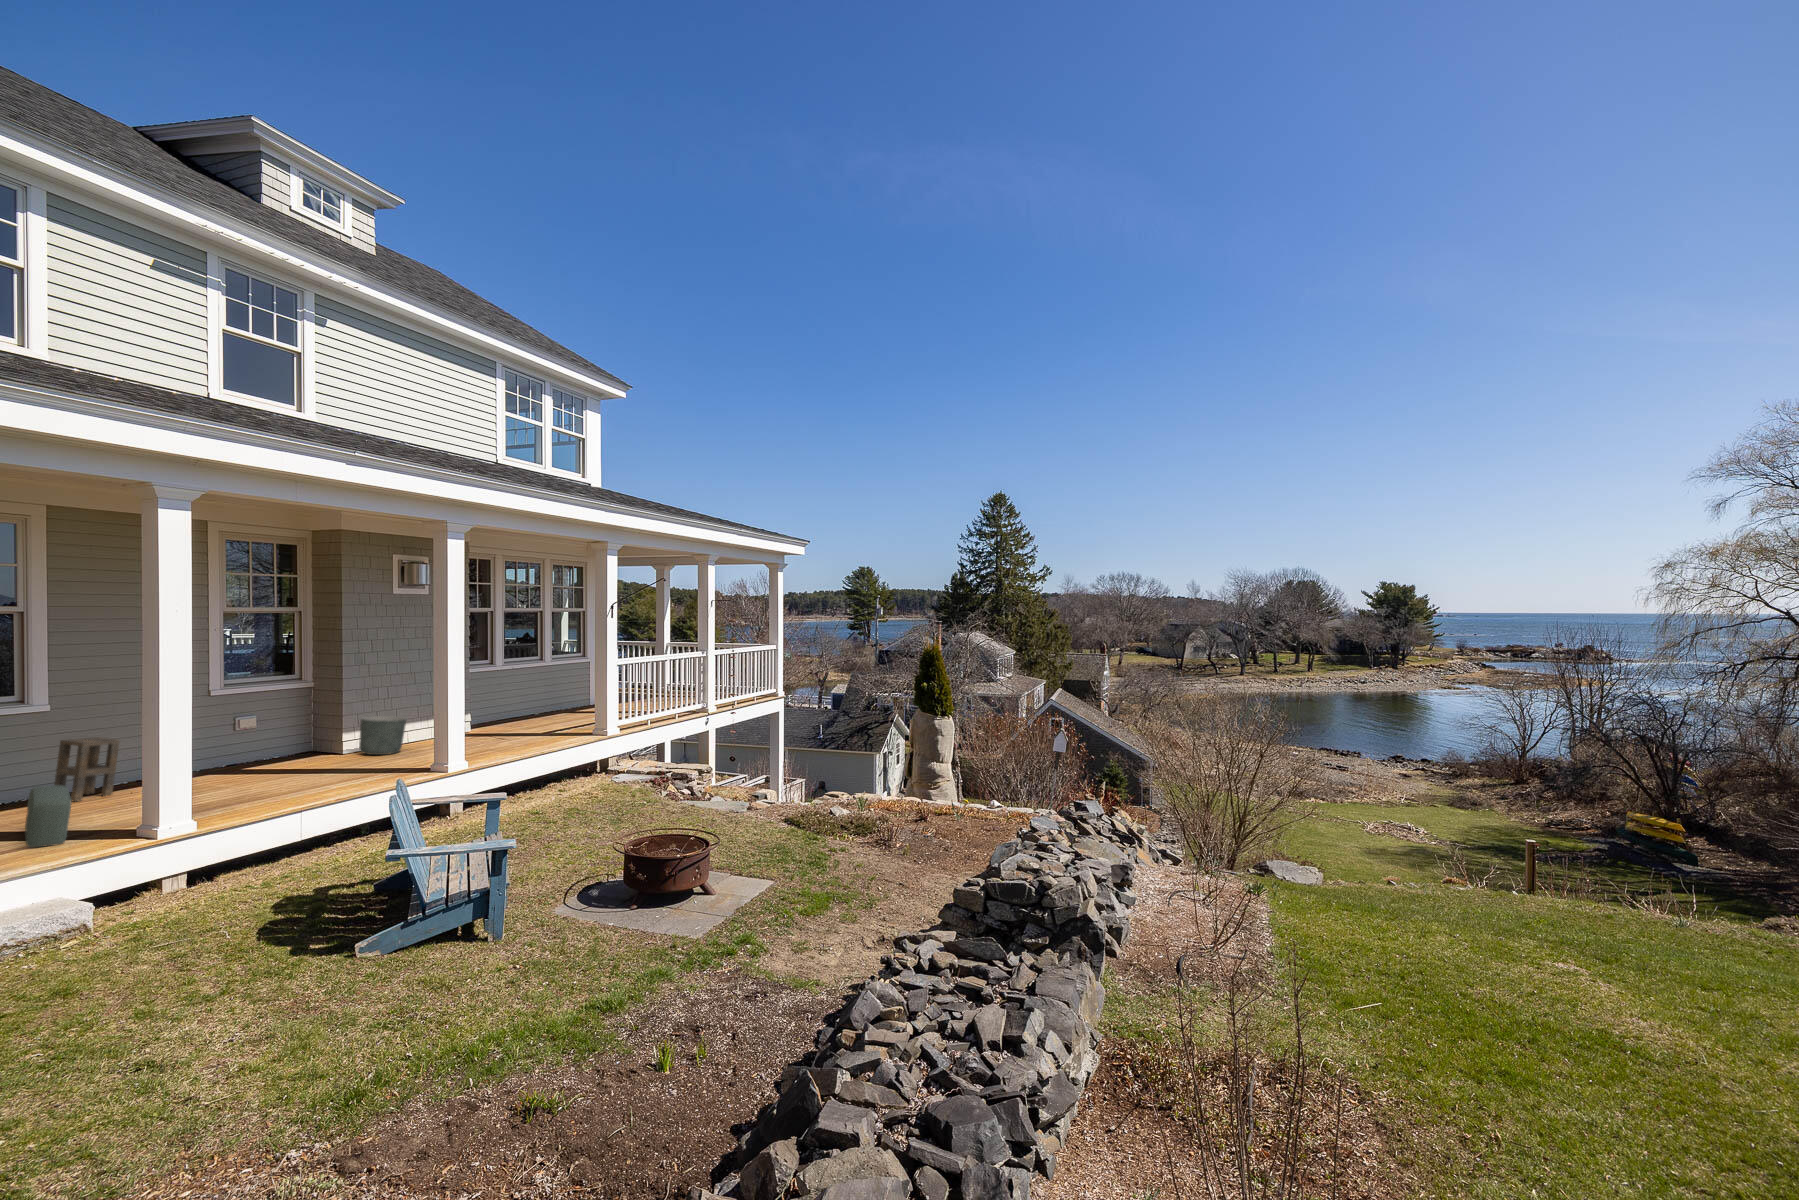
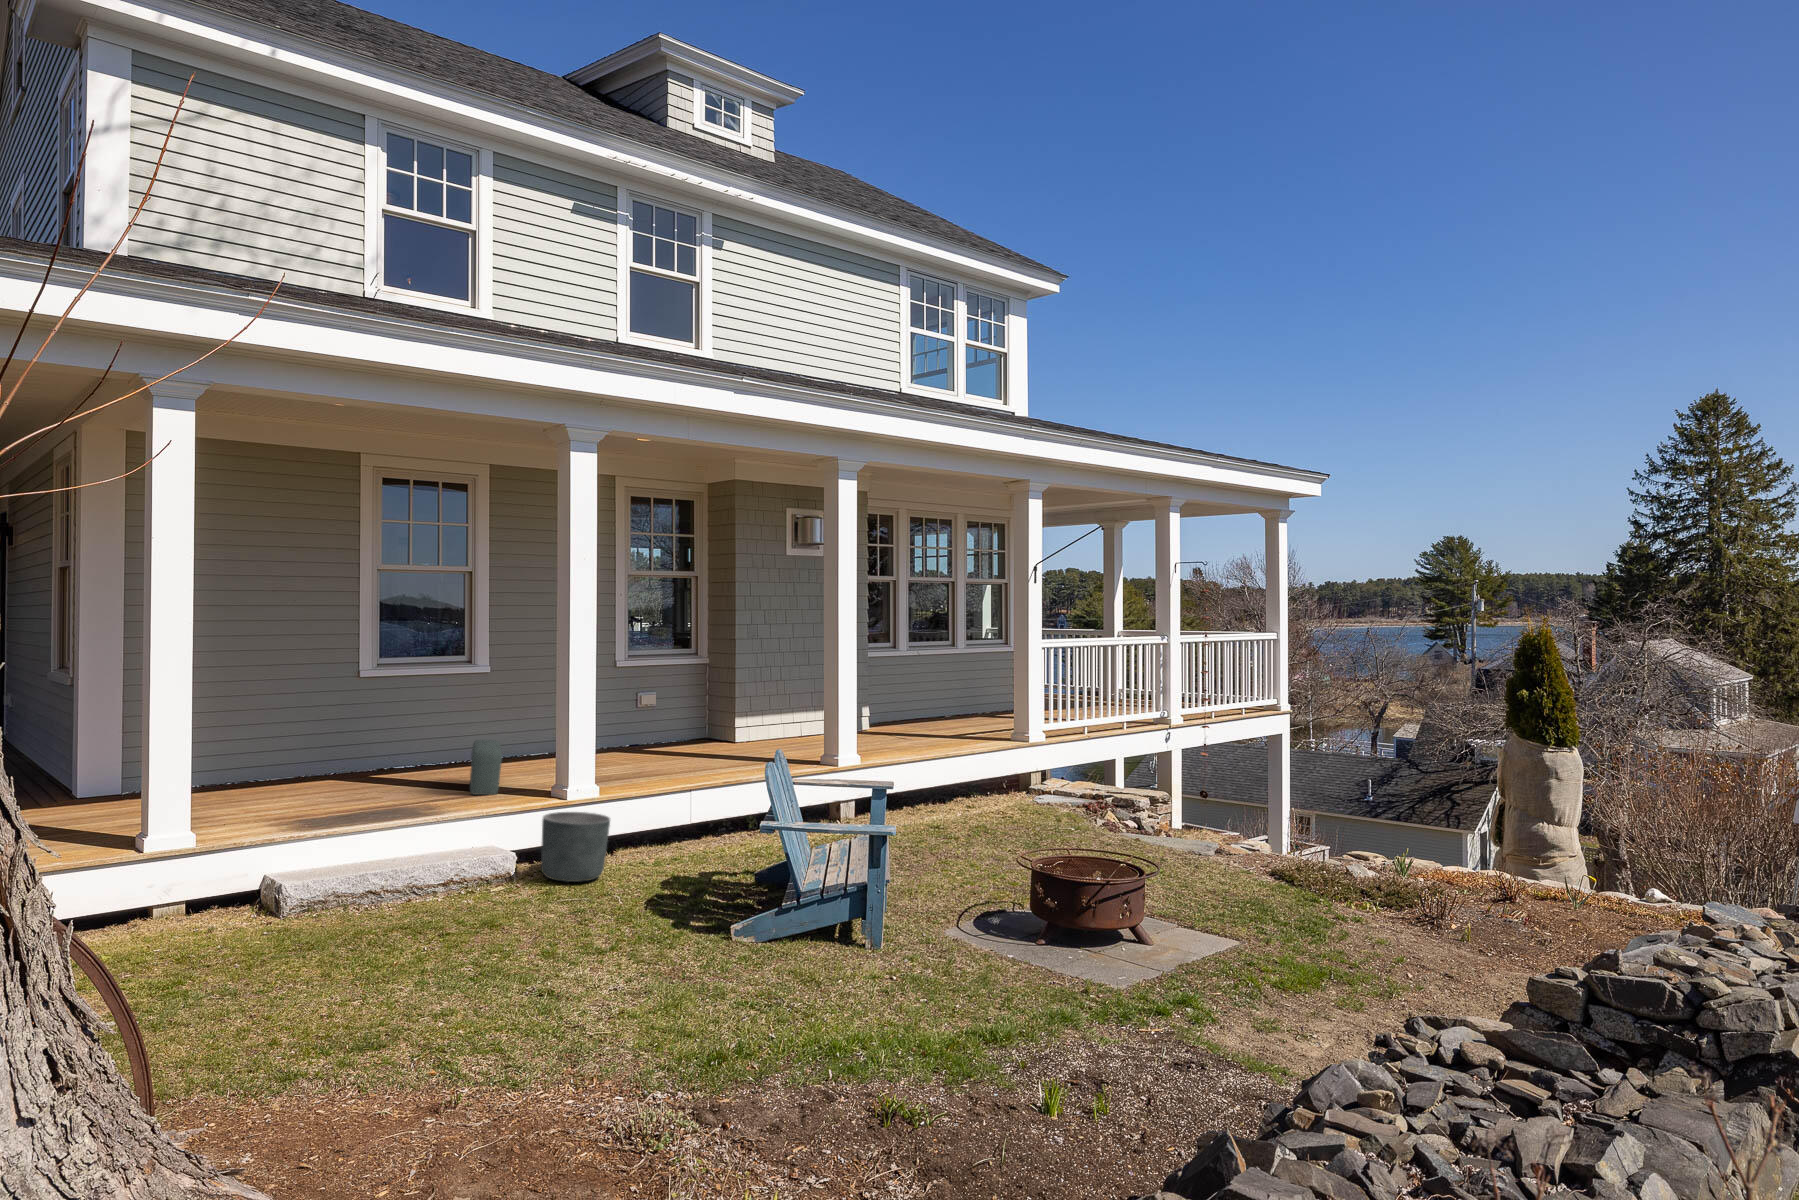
planter: present [359,716,406,755] -> present [541,812,610,882]
side table: present [54,737,119,802] -> none [492,703,541,765]

